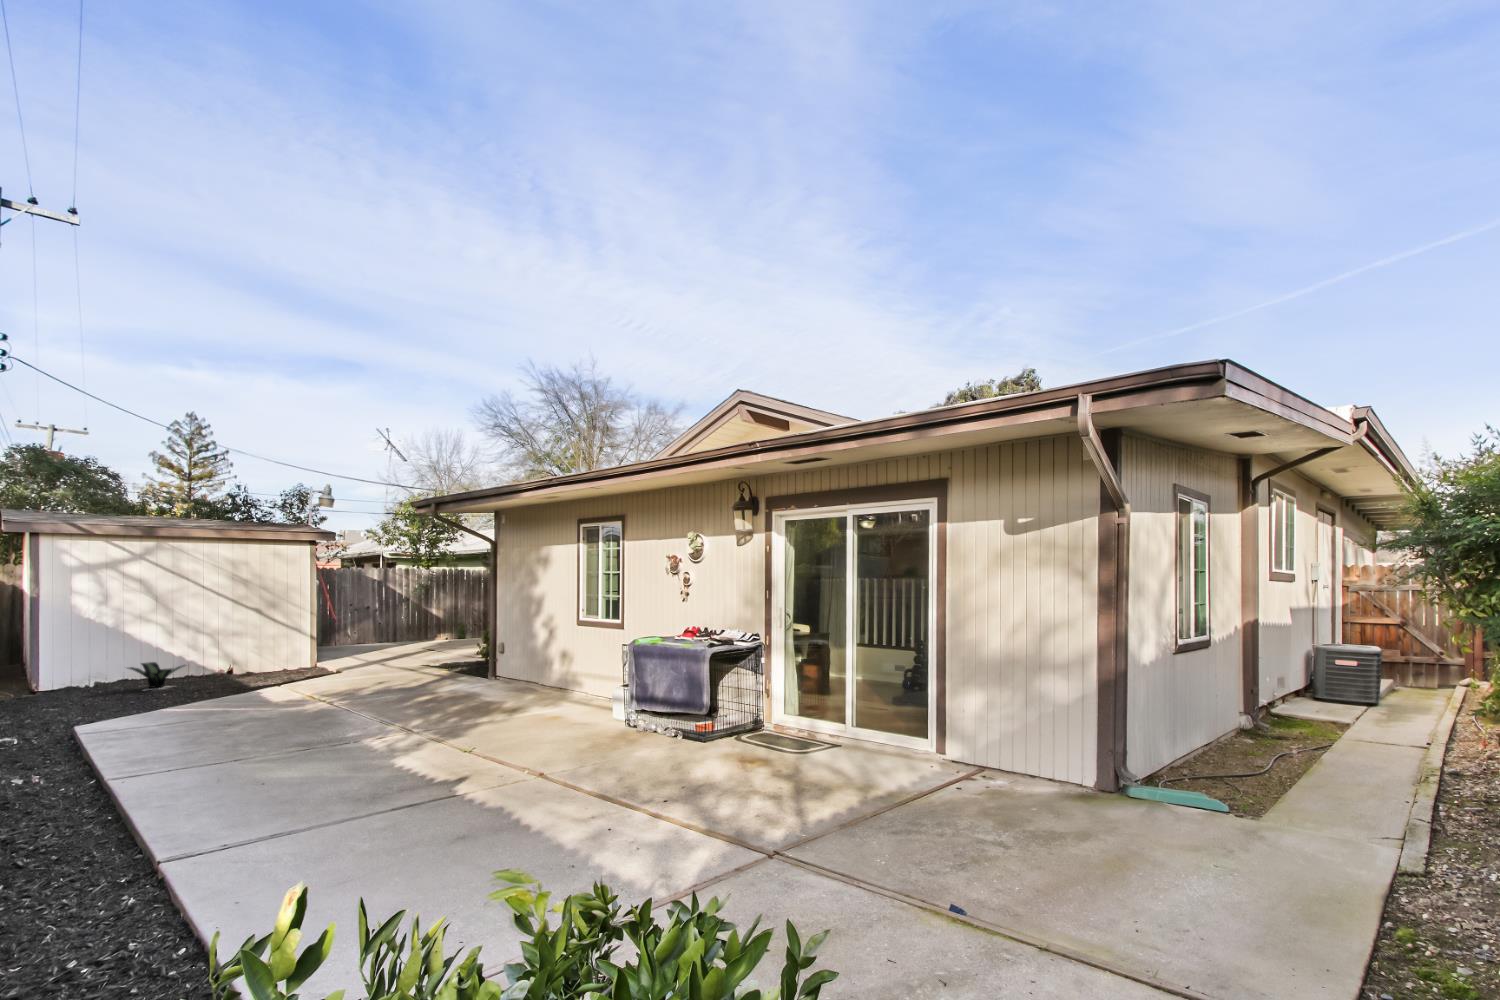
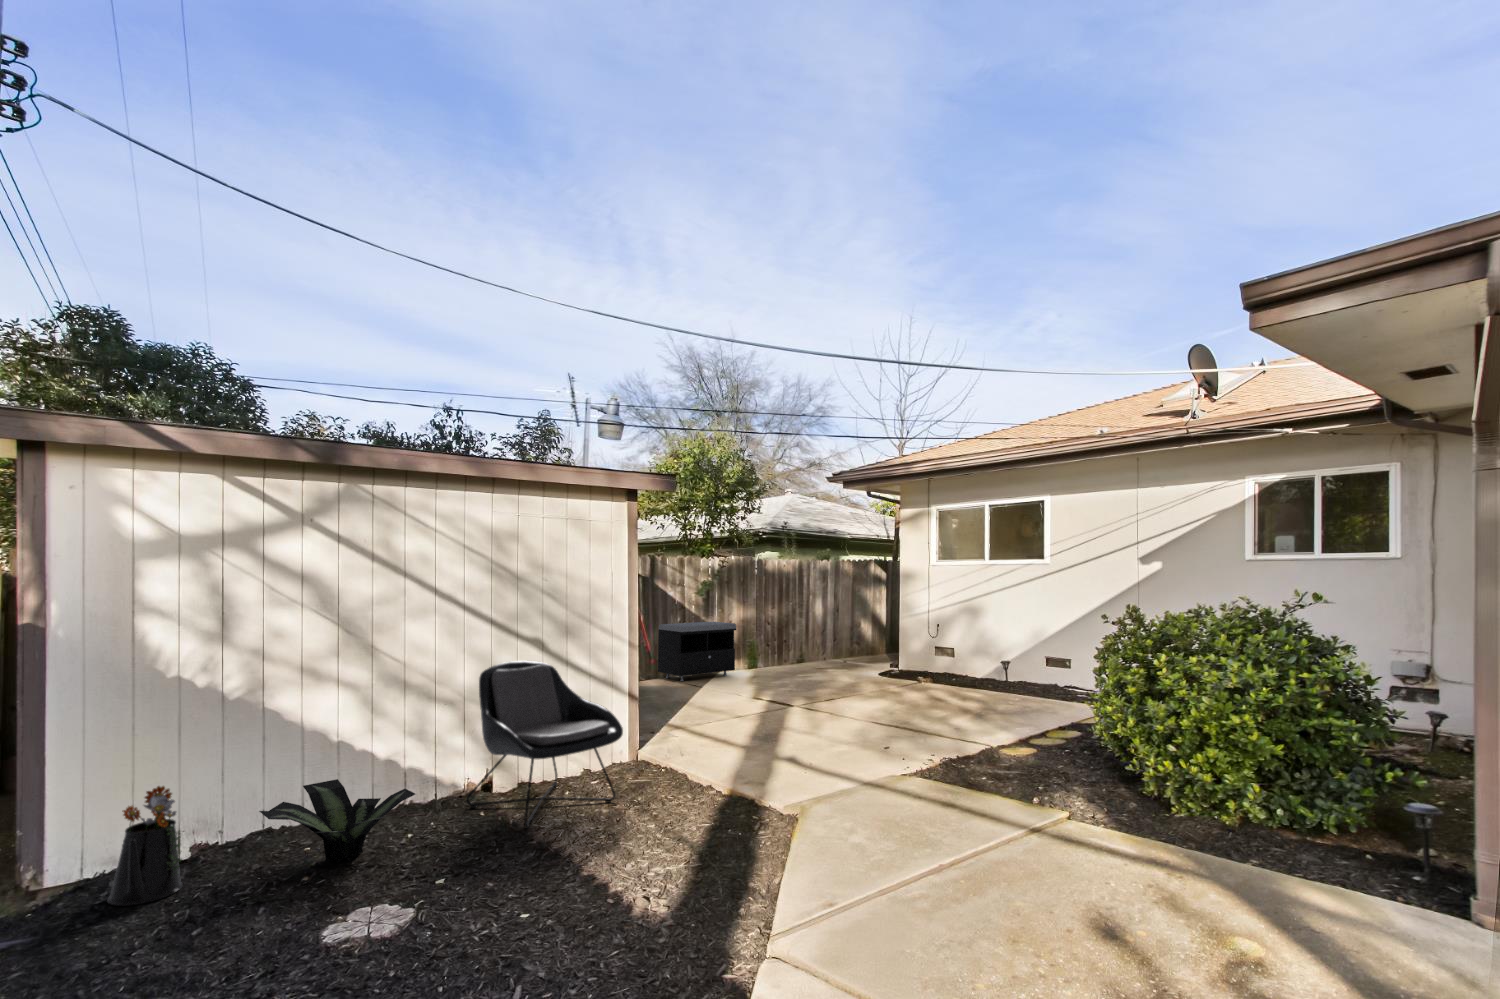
storage bench: none [388,609,442,645] -> present [658,621,736,681]
lounge chair: none [217,617,291,681] -> present [466,661,623,829]
watering can: none [64,657,92,695] -> present [107,786,182,906]

